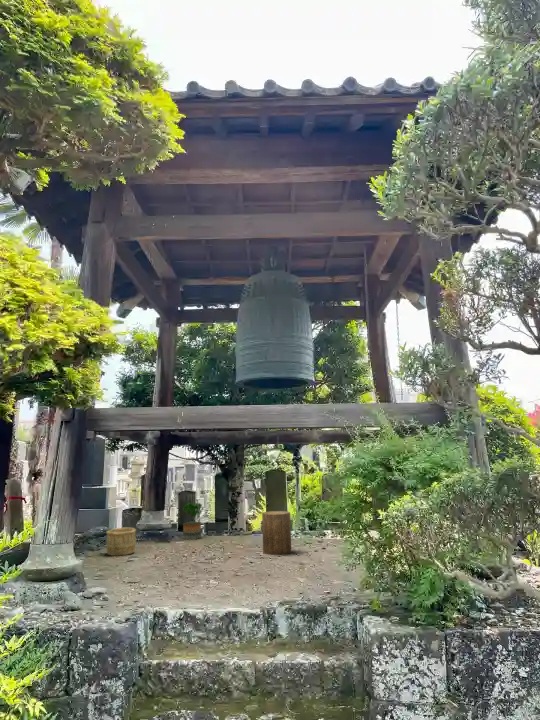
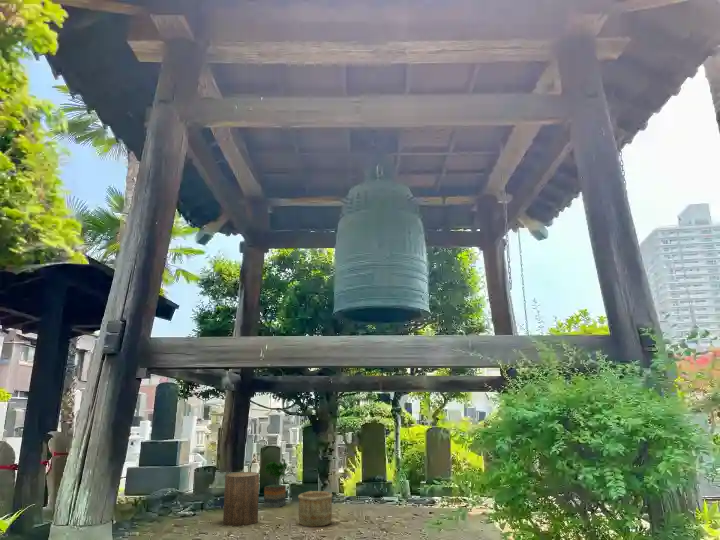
stool: present [262,511,291,555] -> present [223,472,259,526]
wooden bucket: present [106,528,136,556] -> present [298,491,333,527]

